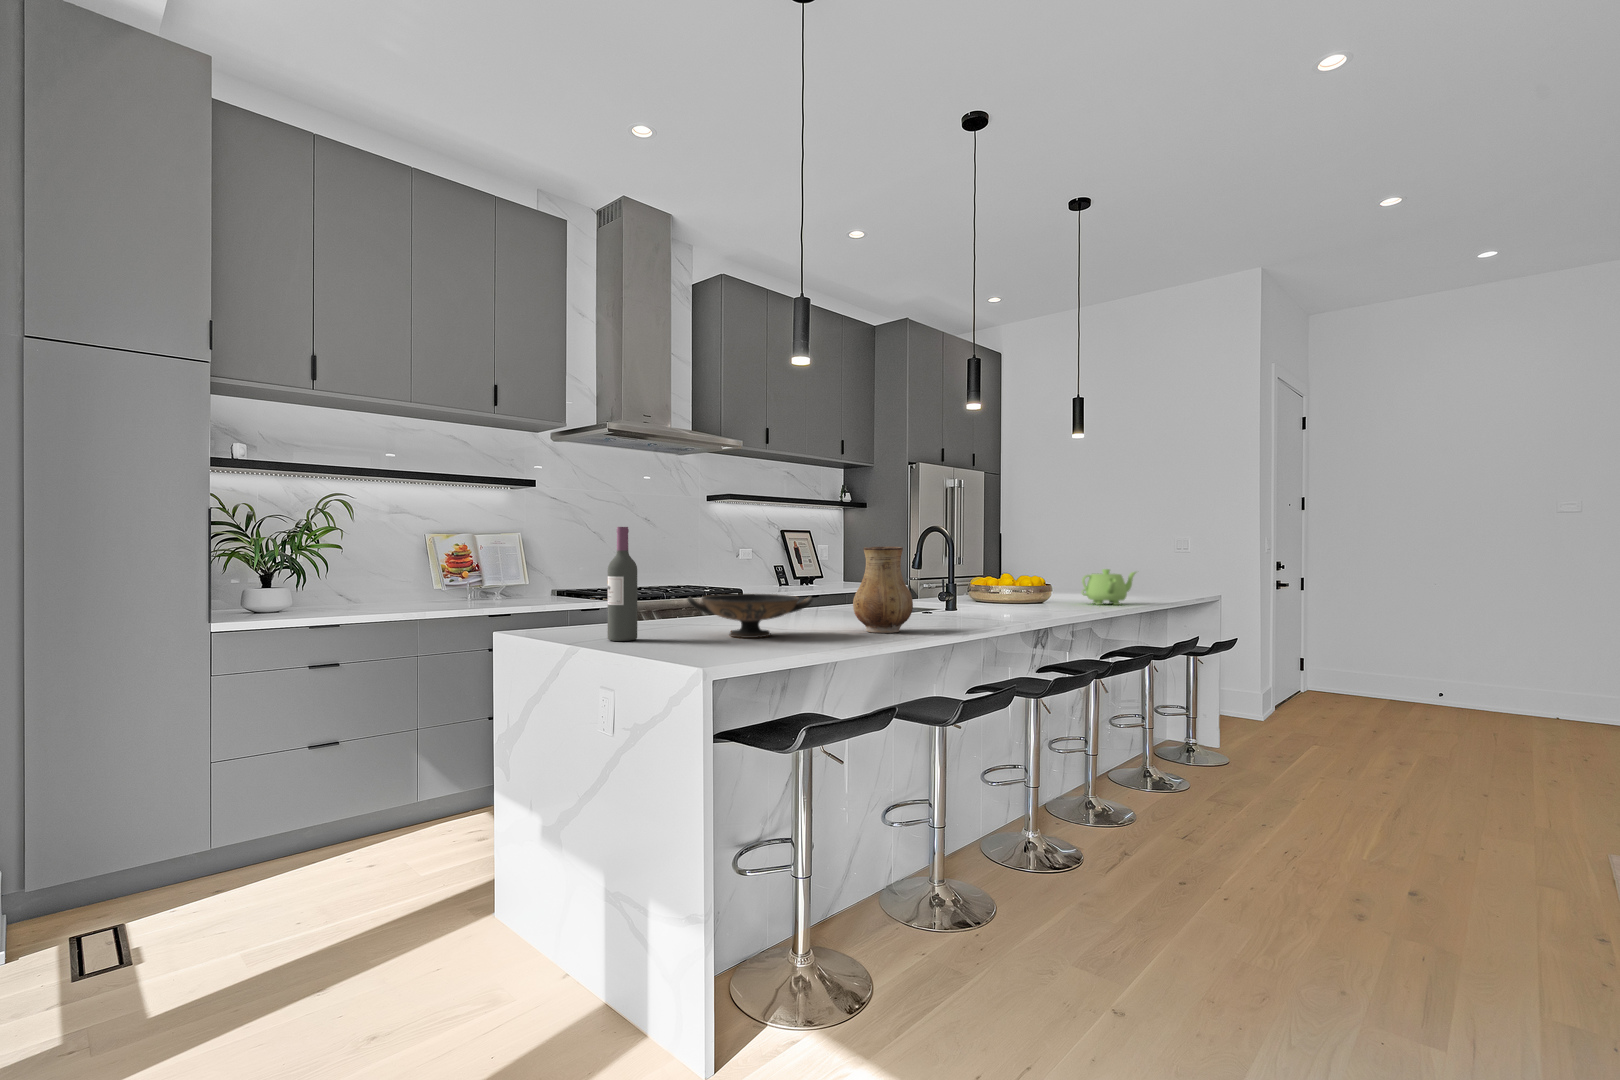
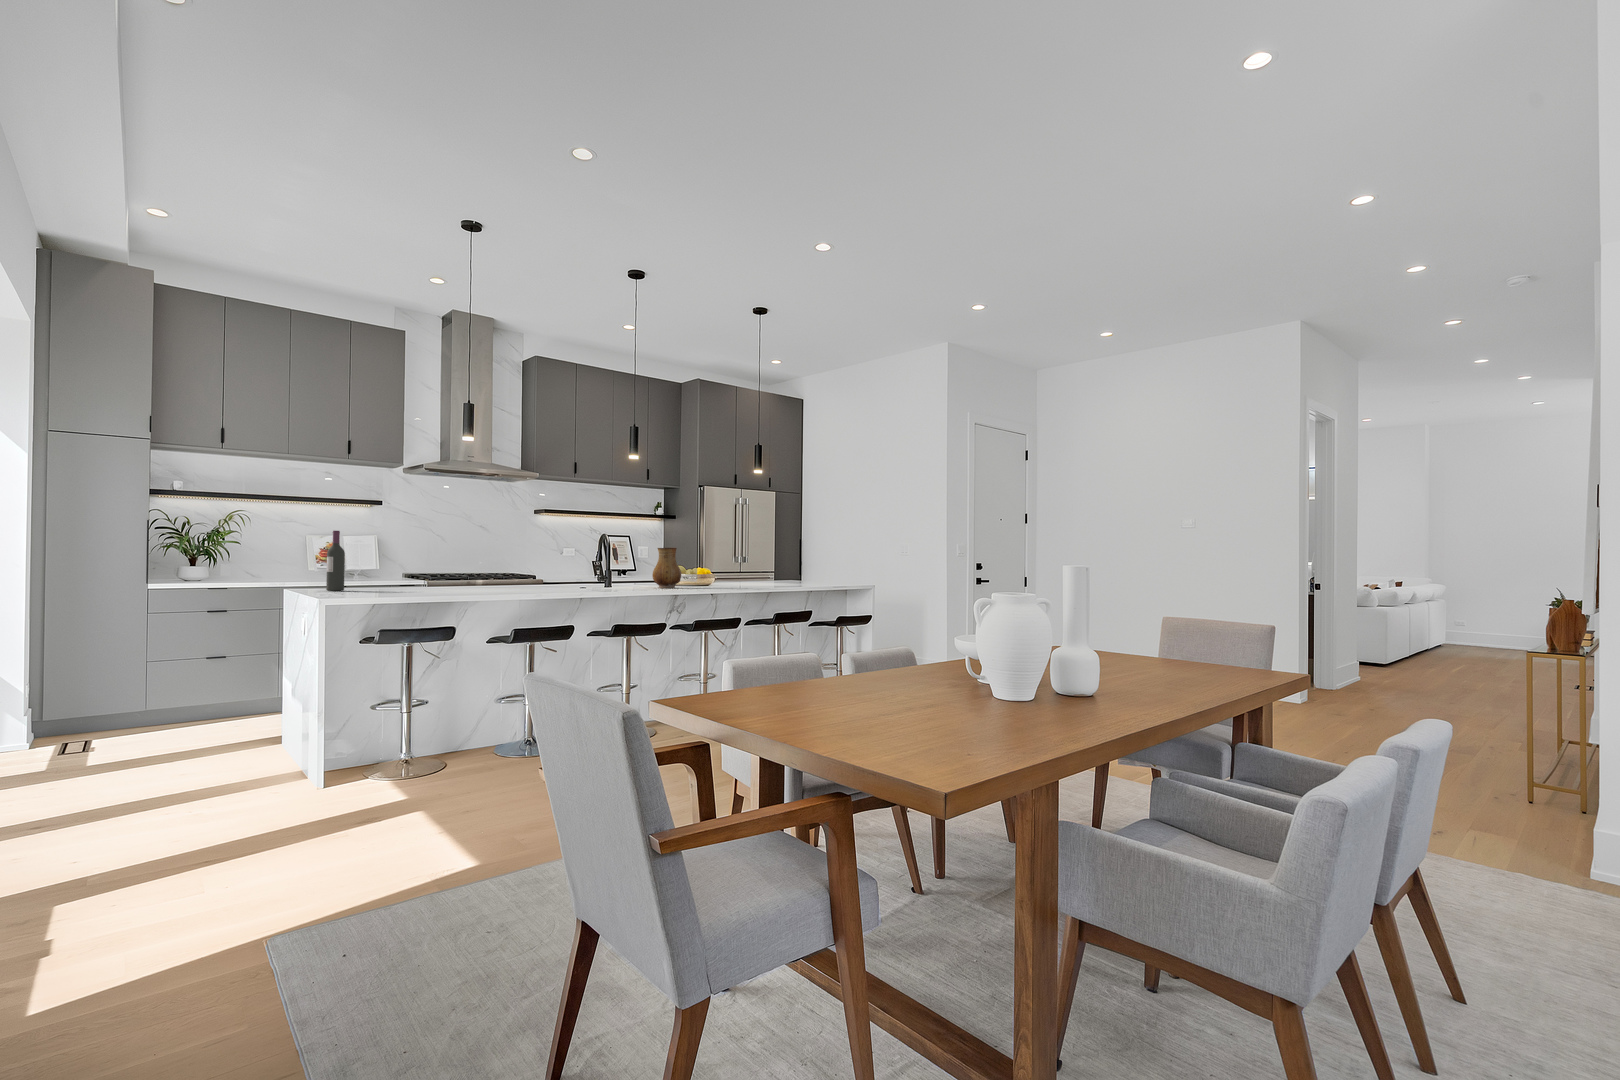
ceramic pitcher: present [853,547,913,633] -> present [652,548,681,588]
teapot: present [1082,569,1136,605] -> none [732,563,768,587]
decorative bowl: present [688,594,812,638] -> none [376,569,447,591]

